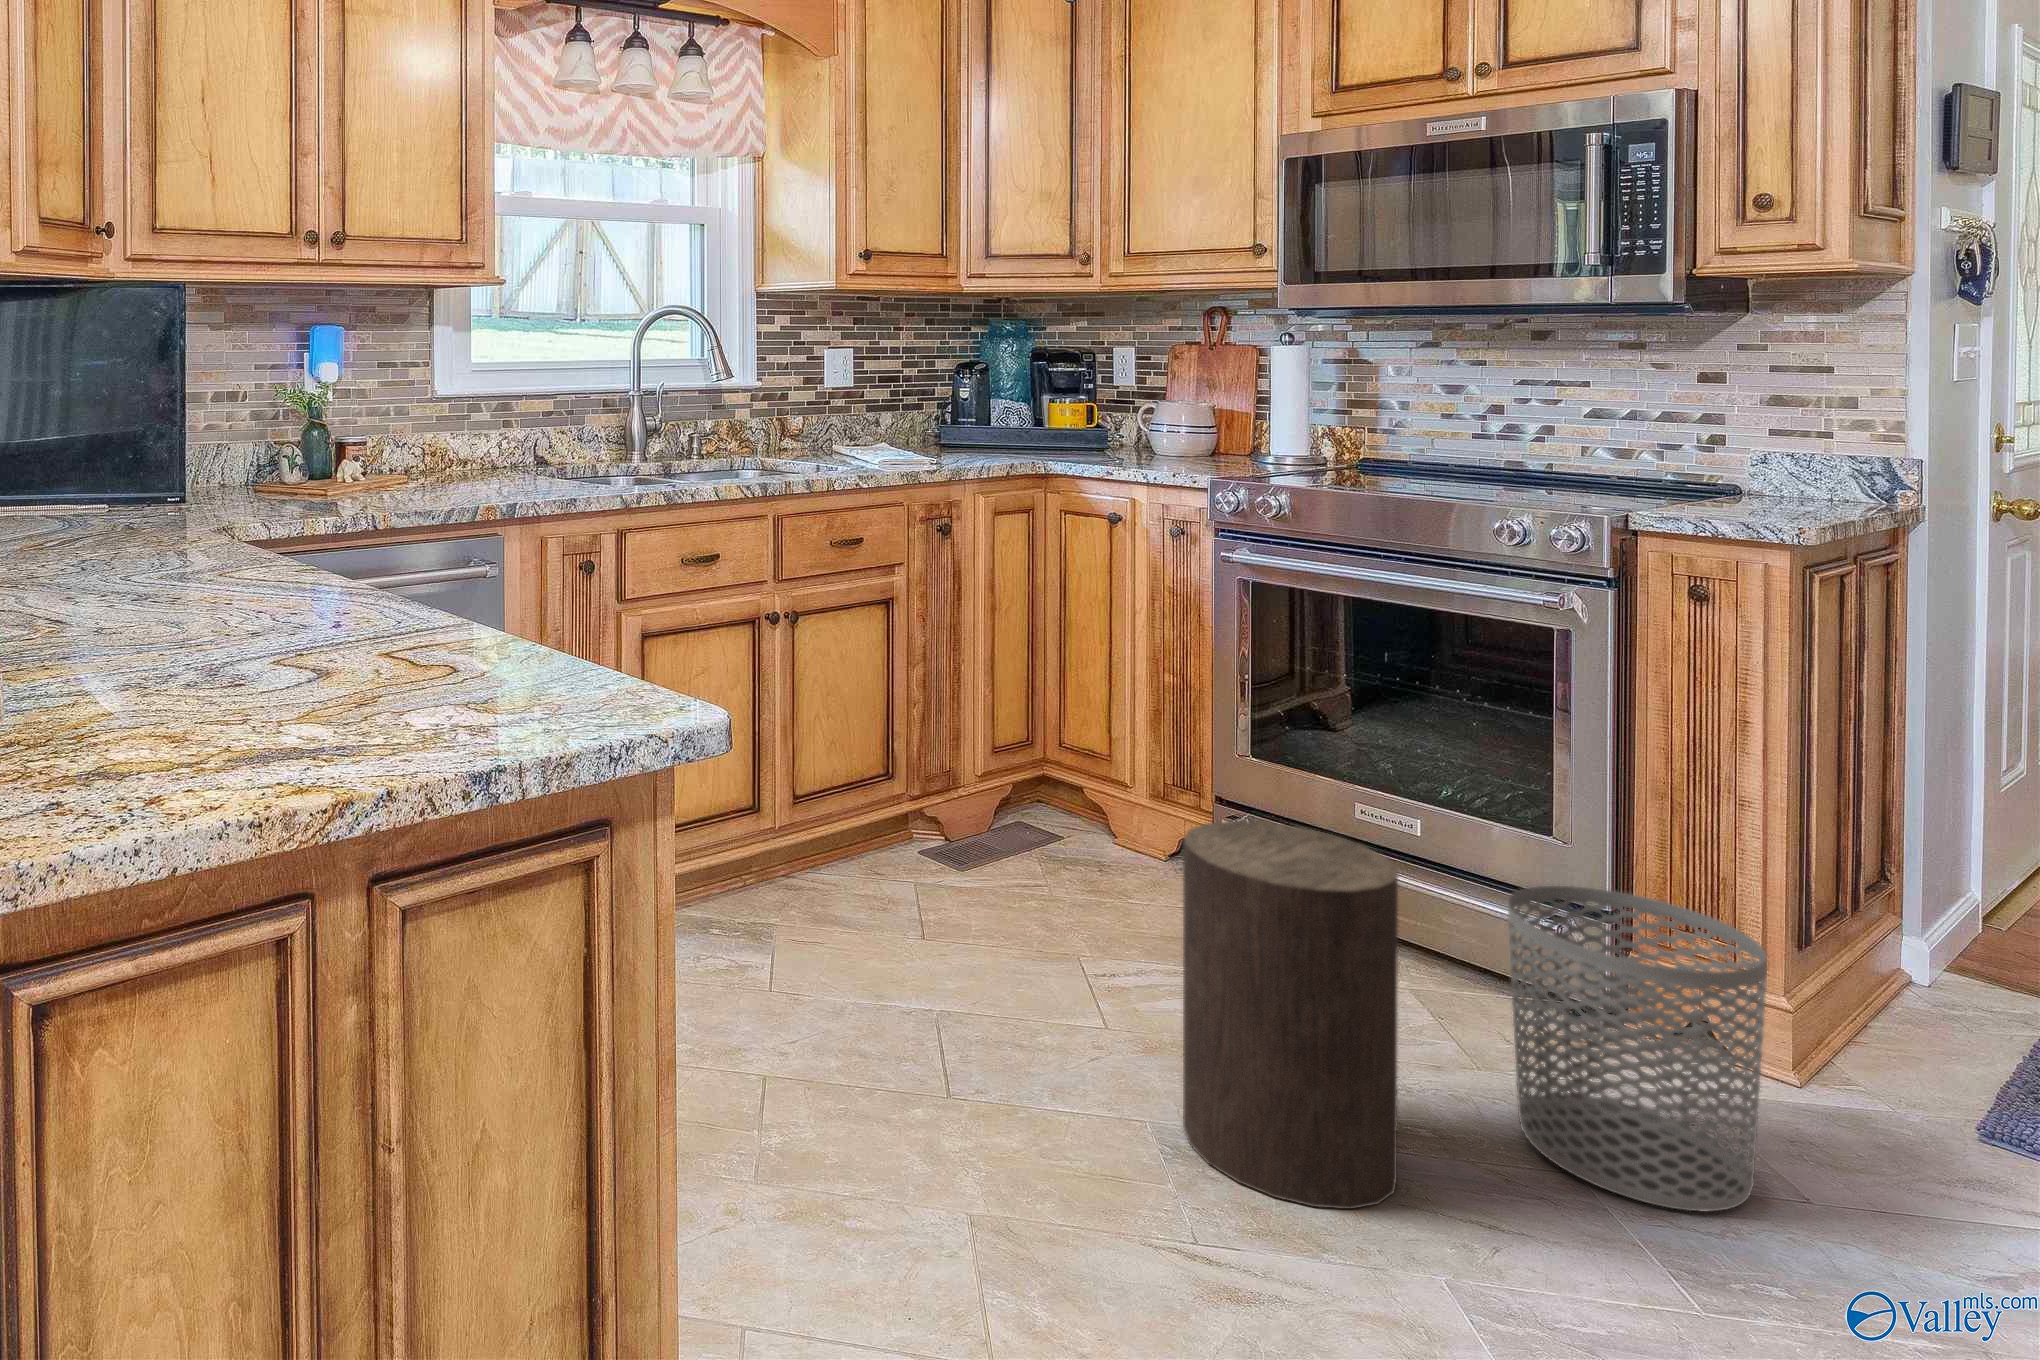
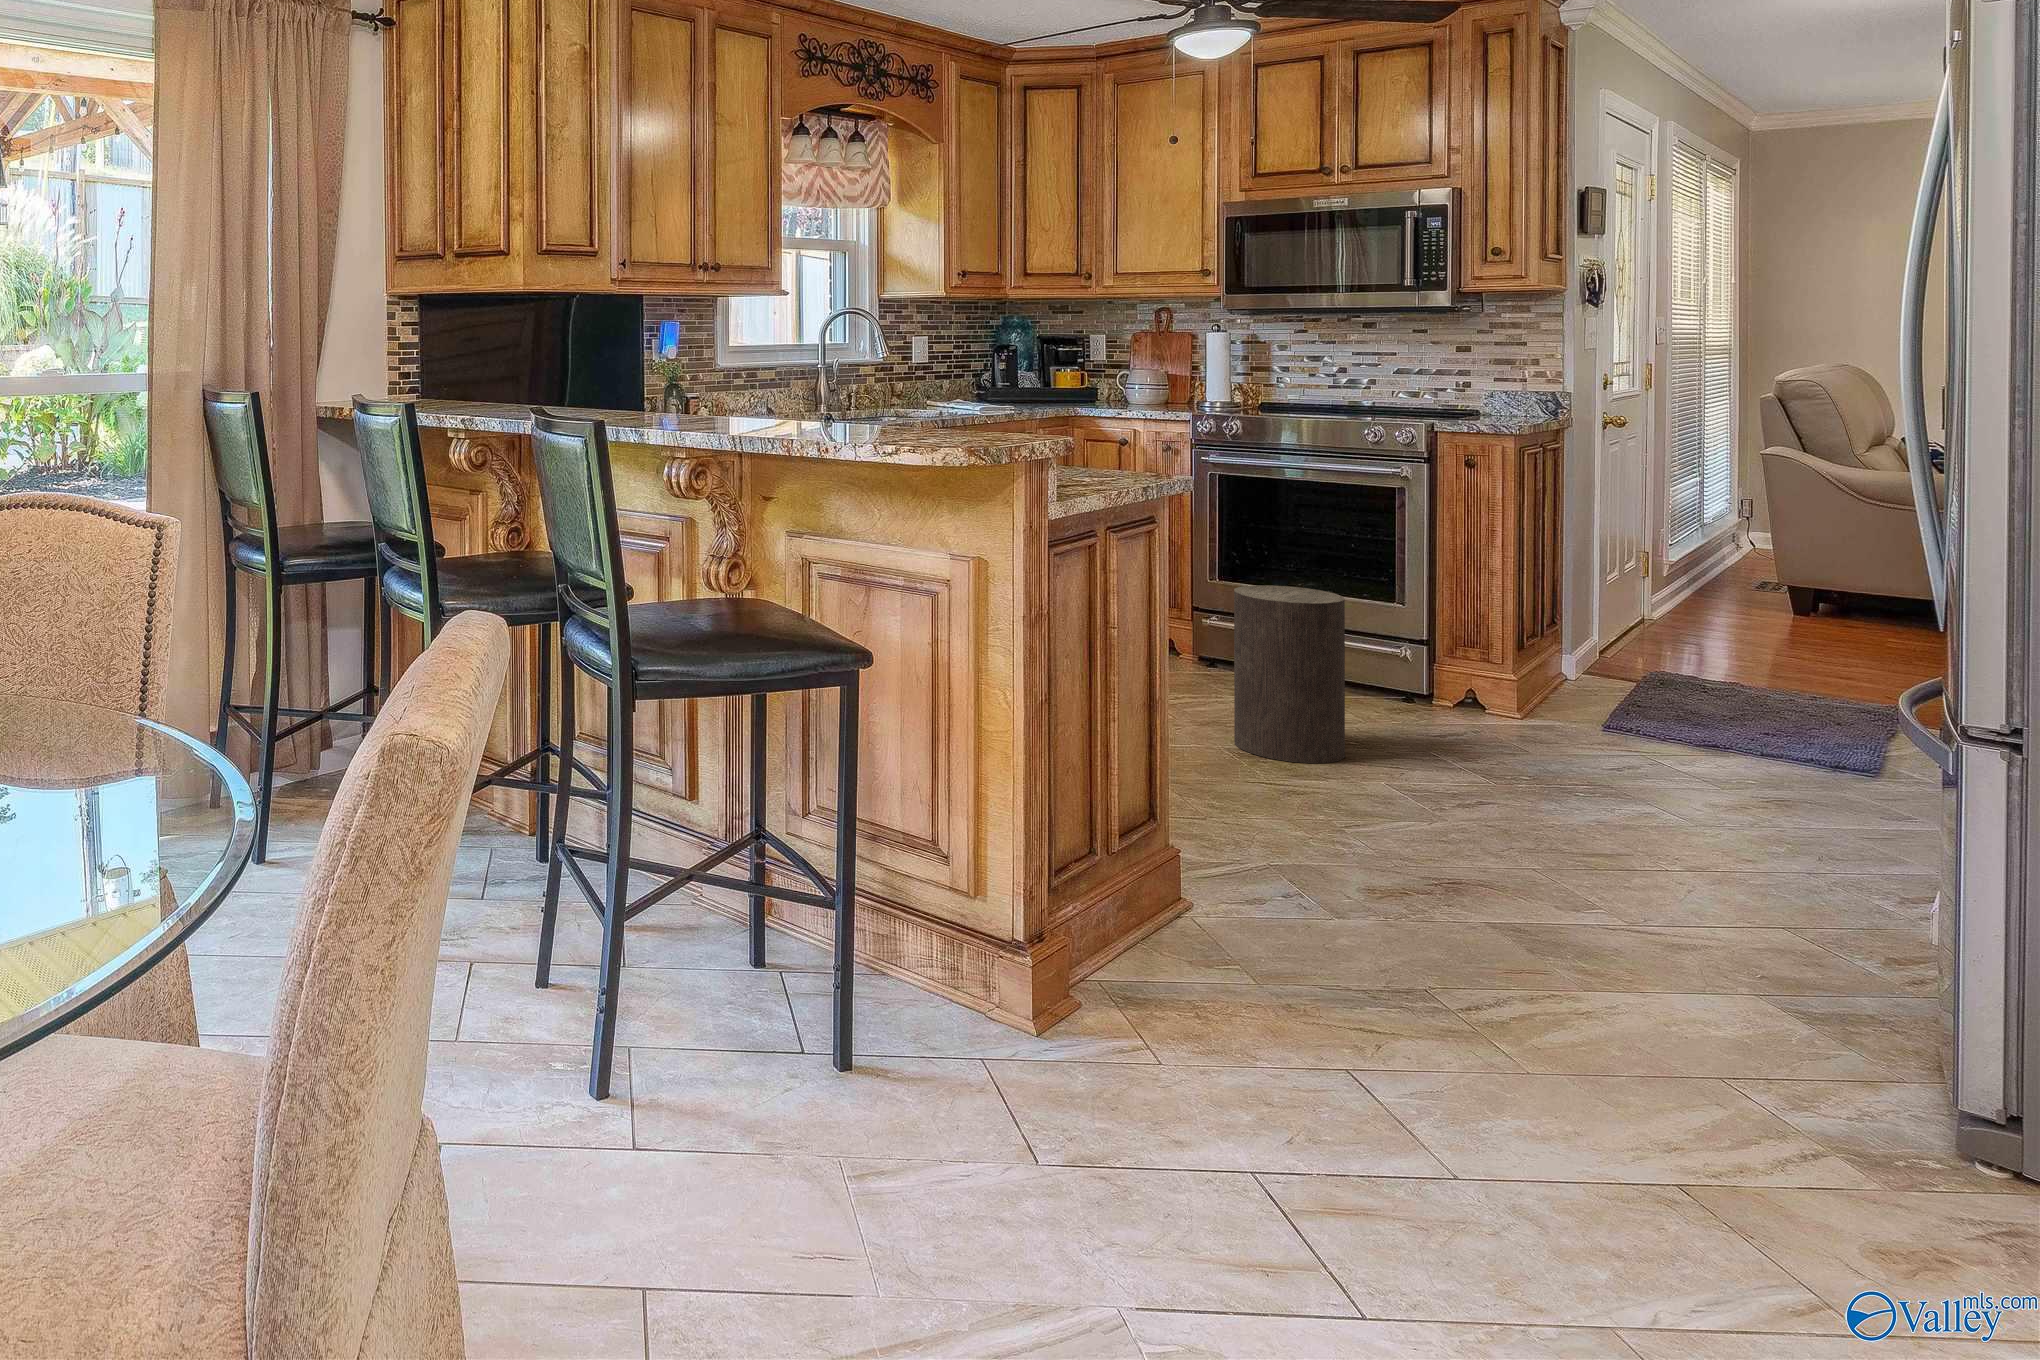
waste bin: present [1508,886,1767,1212] -> none [1387,613,1510,754]

